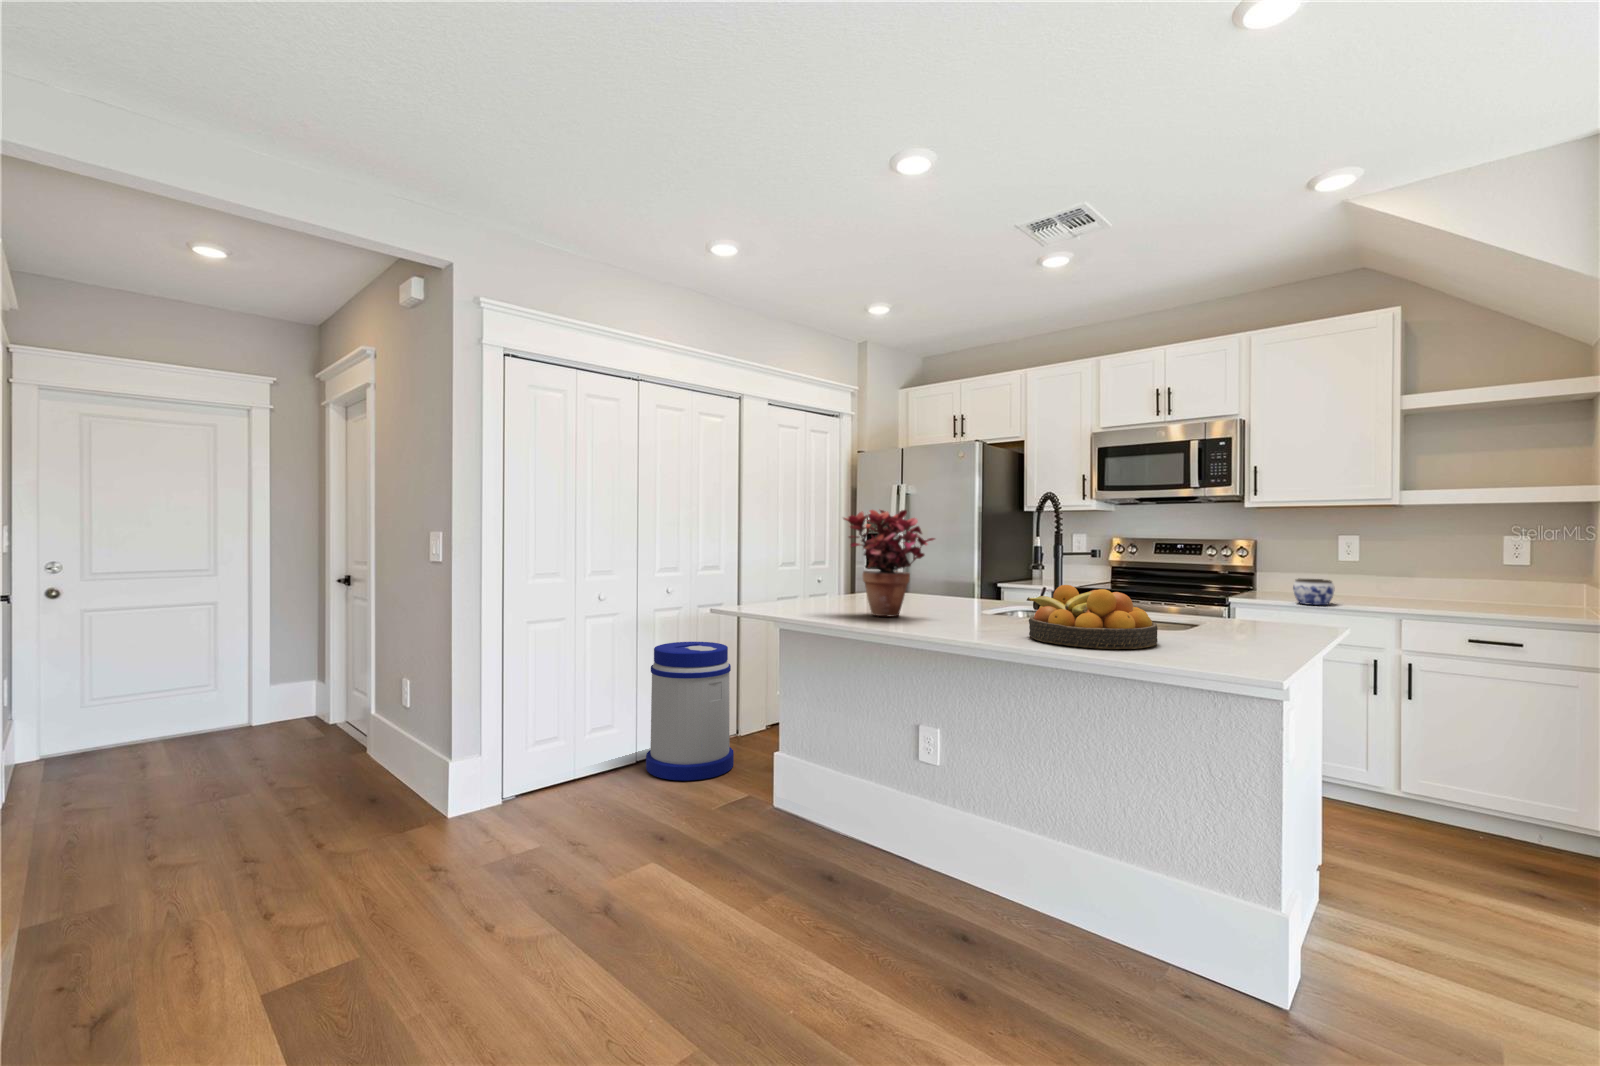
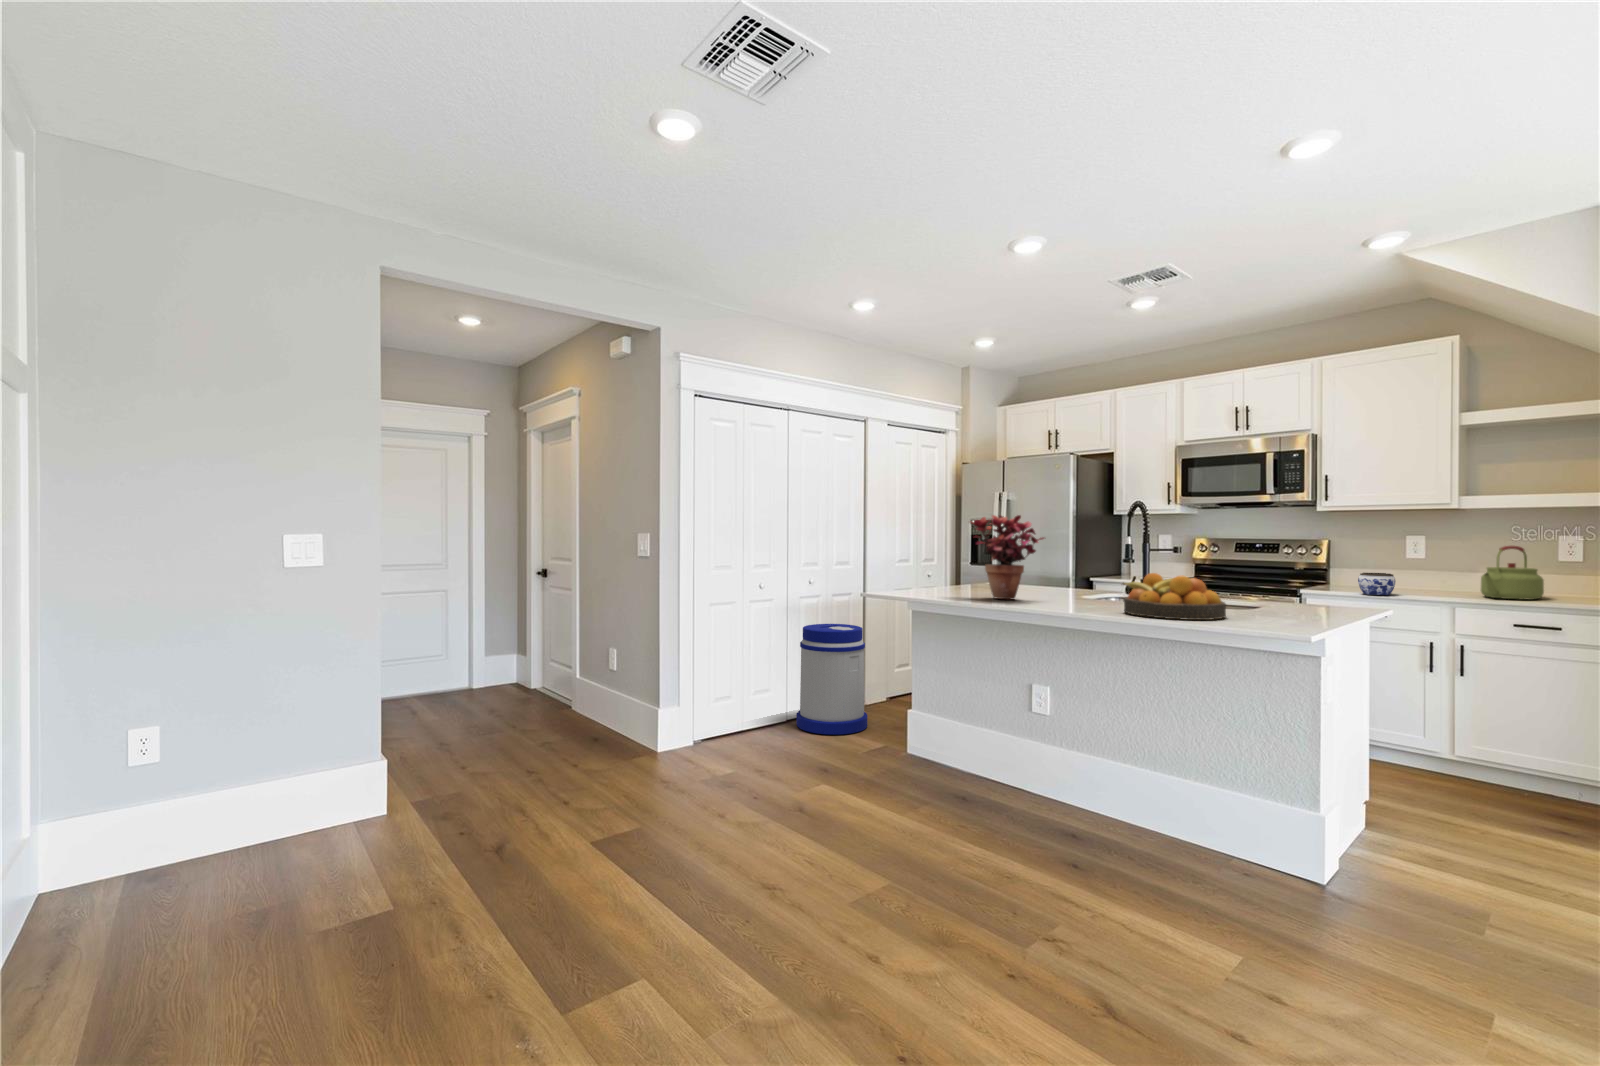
kettle: none [1428,548,1498,610] -> present [1481,546,1544,600]

